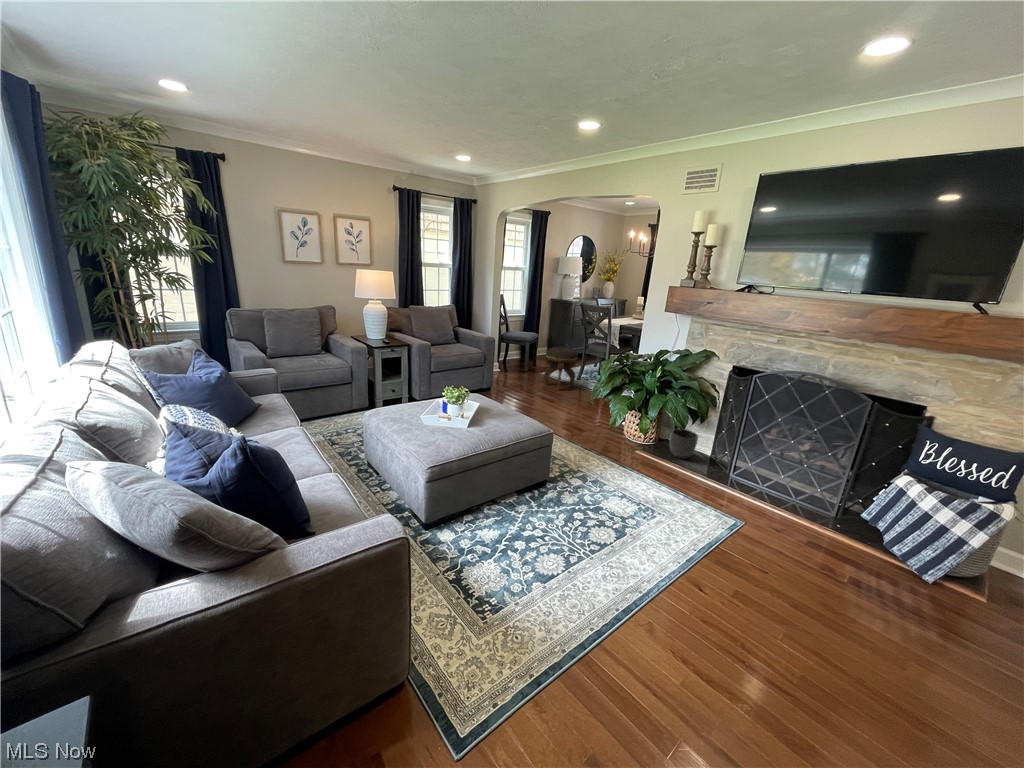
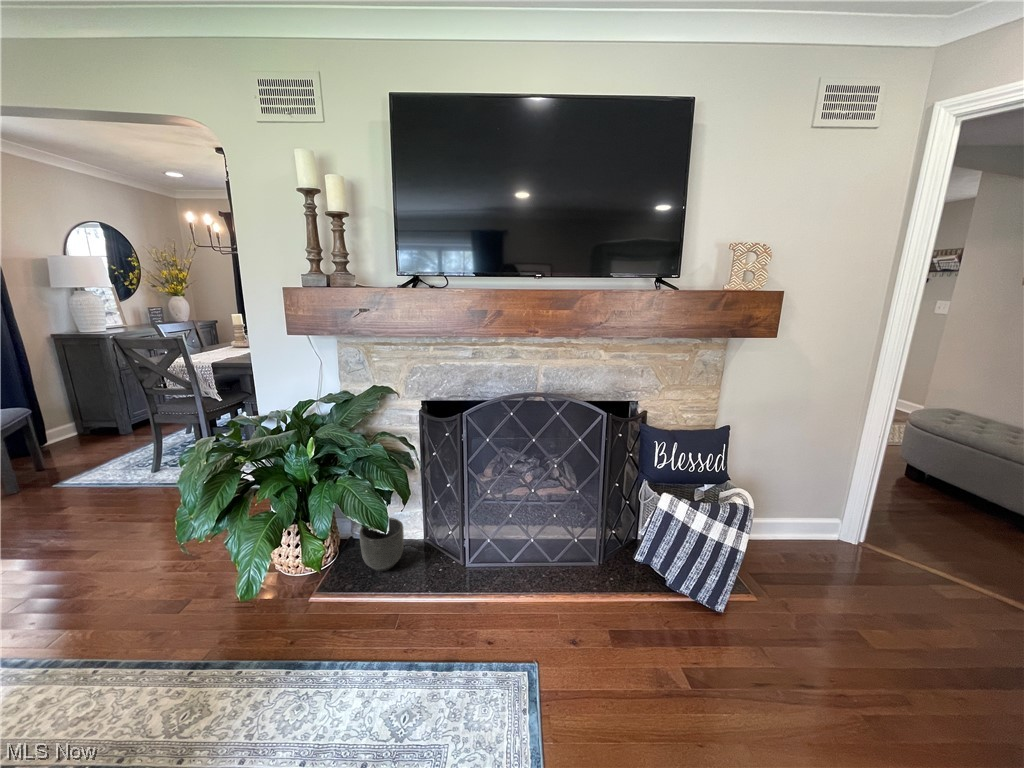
footstool: present [544,347,578,390] -> none [43,428,142,518]

